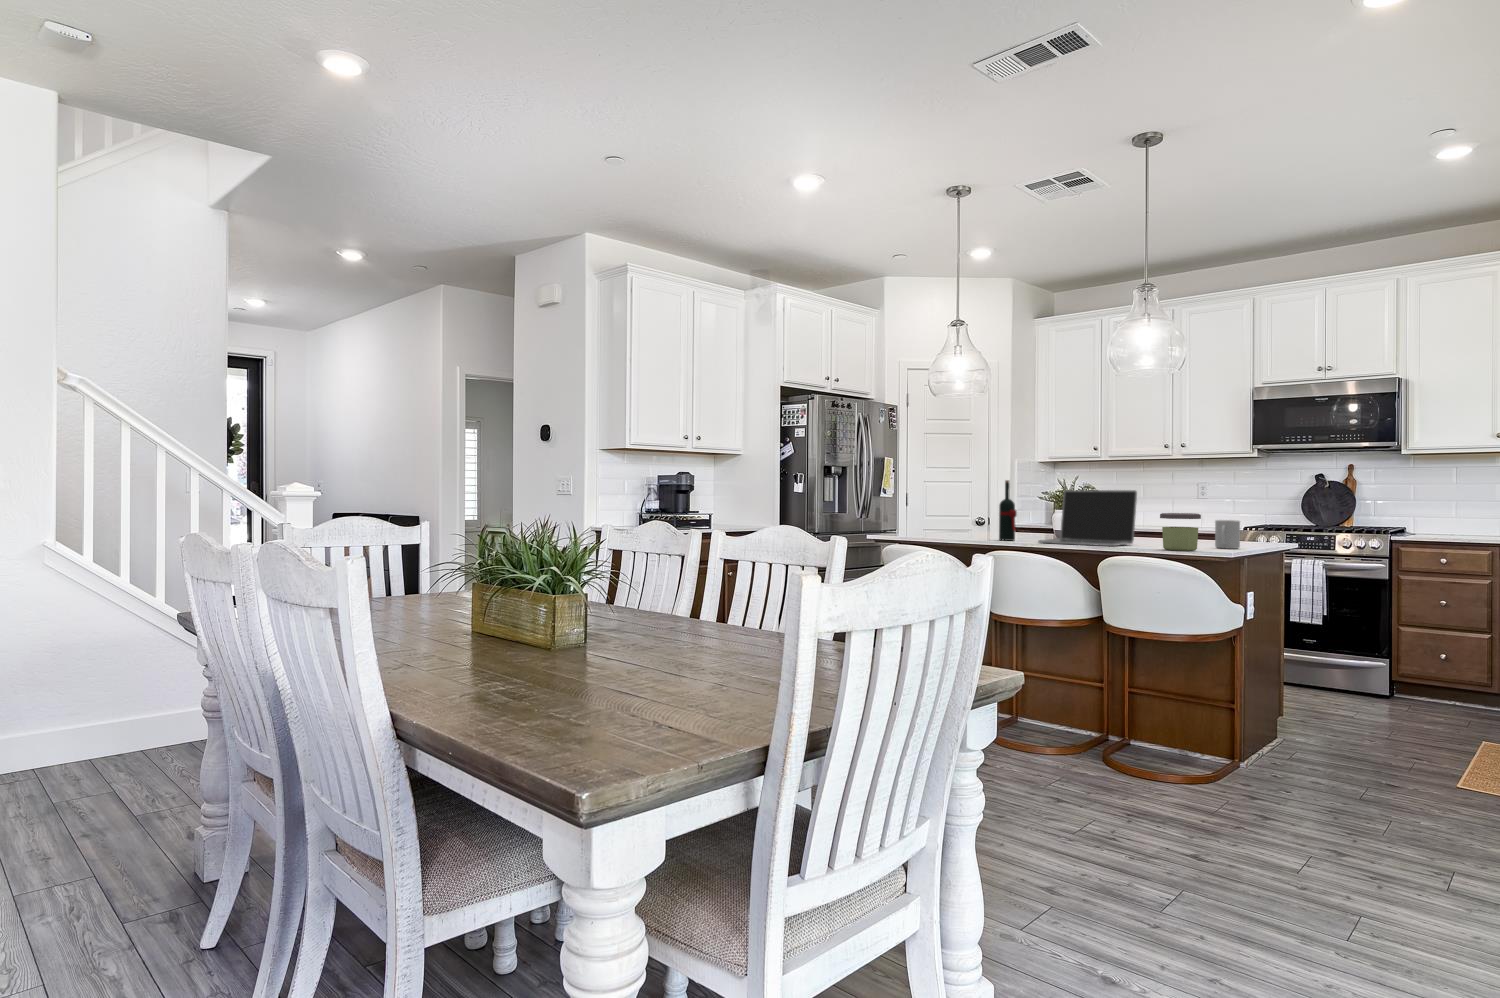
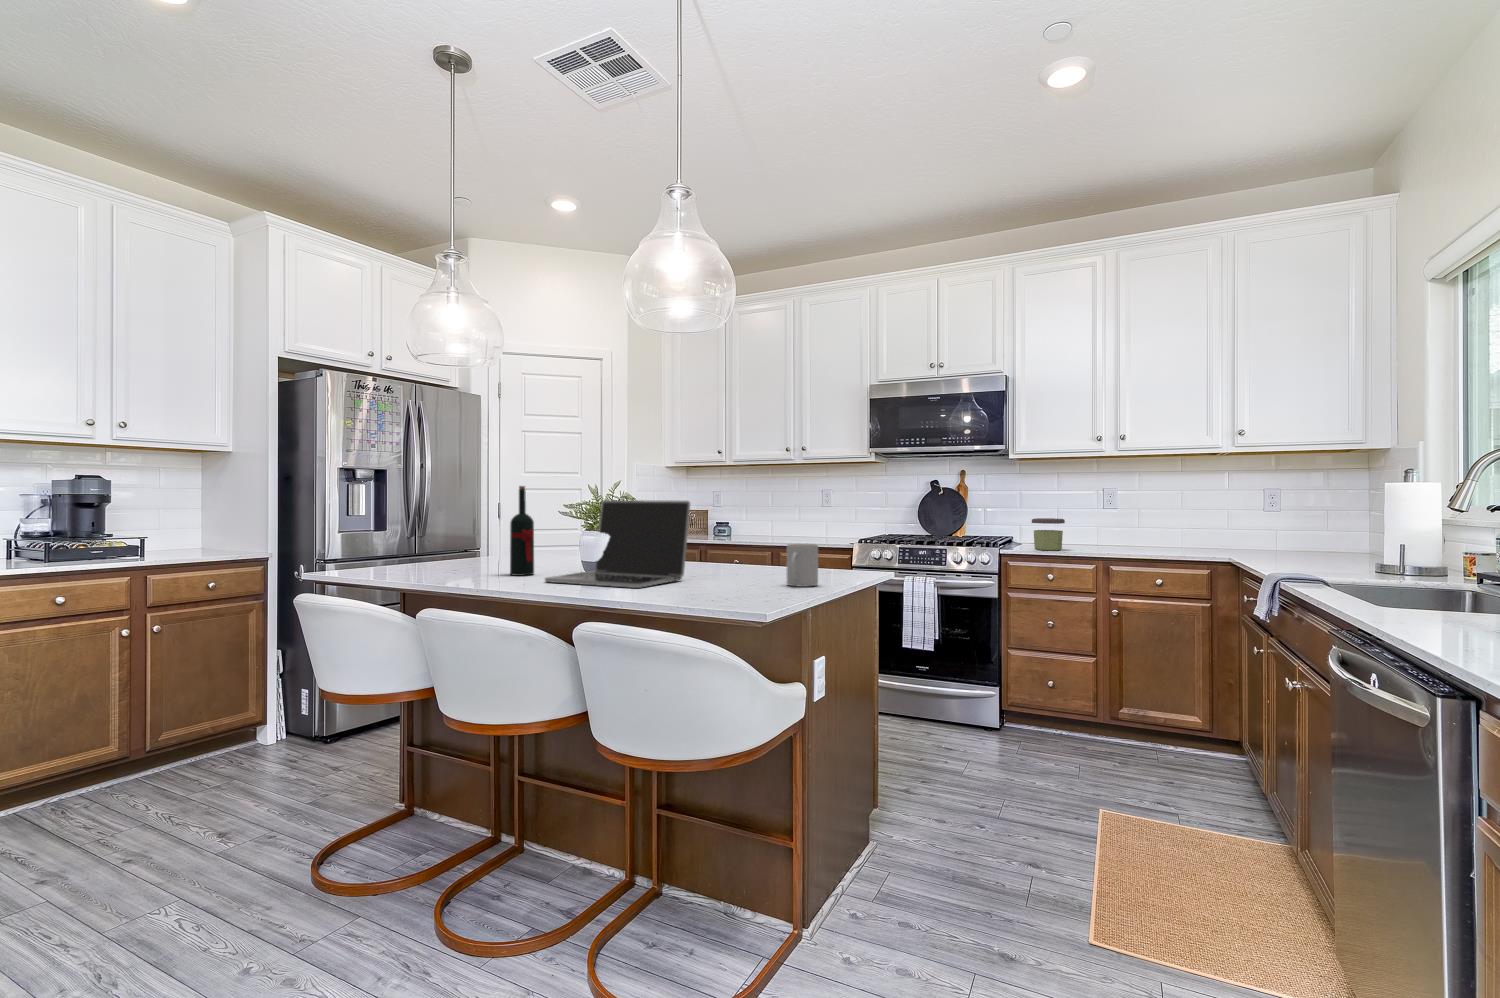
jar: present [1160,513,1201,551] -> present [1032,518,1065,551]

